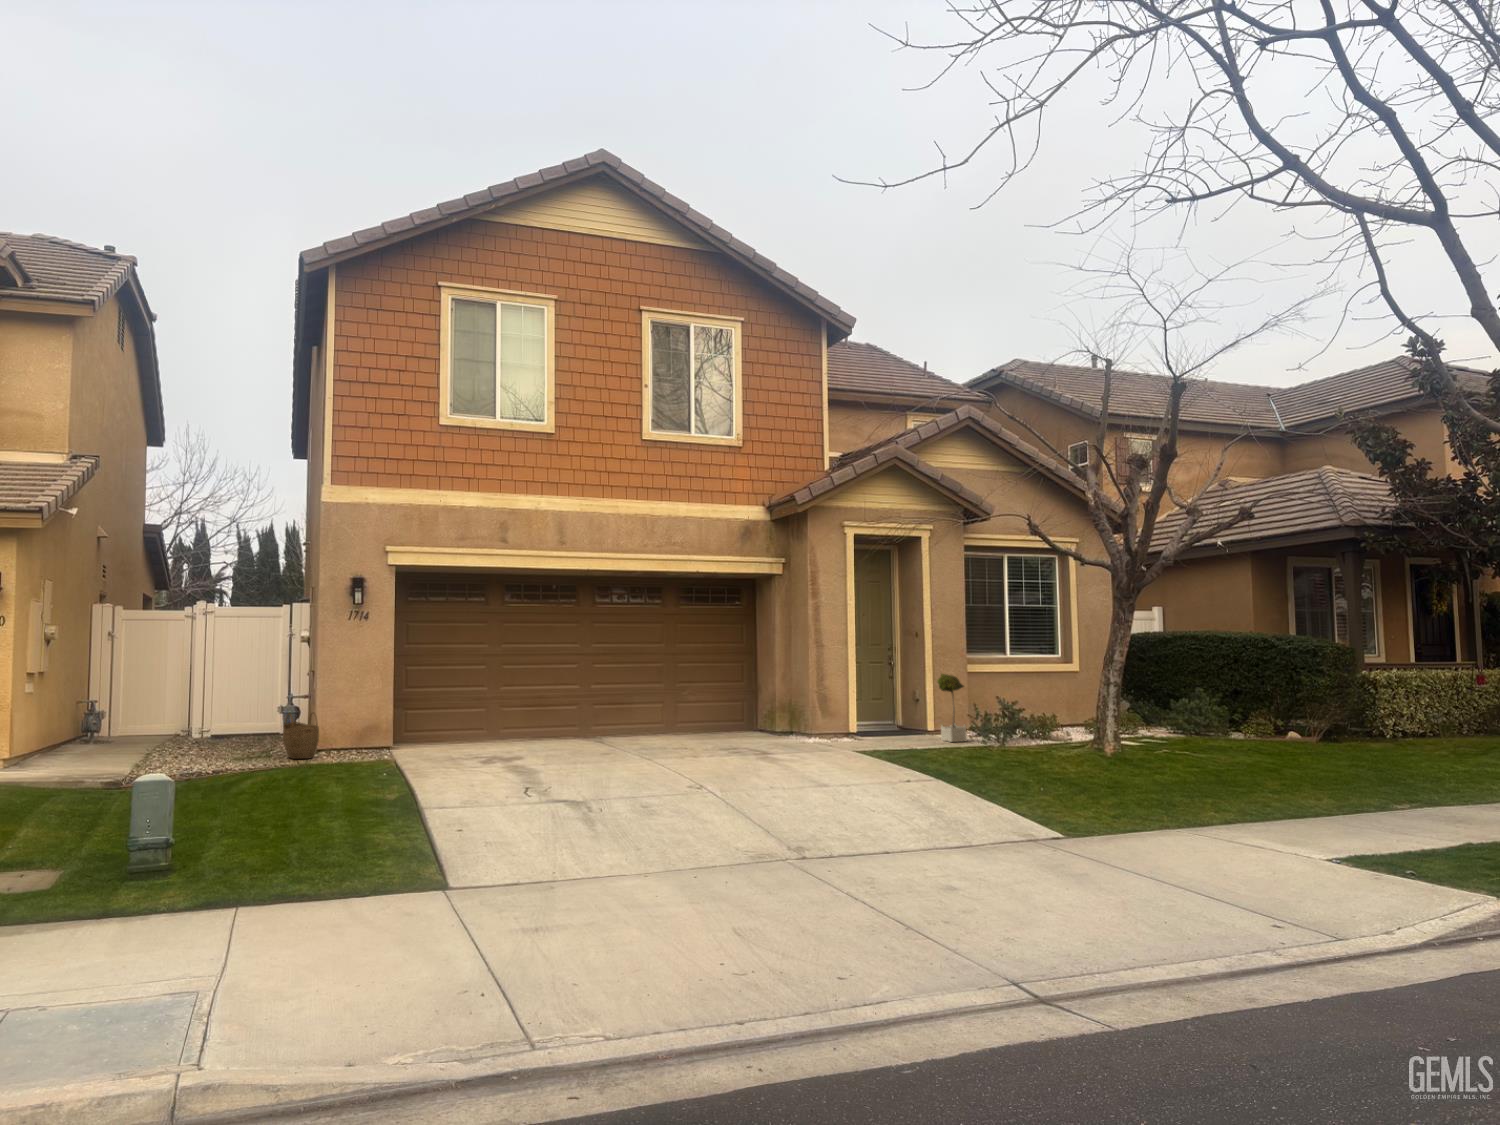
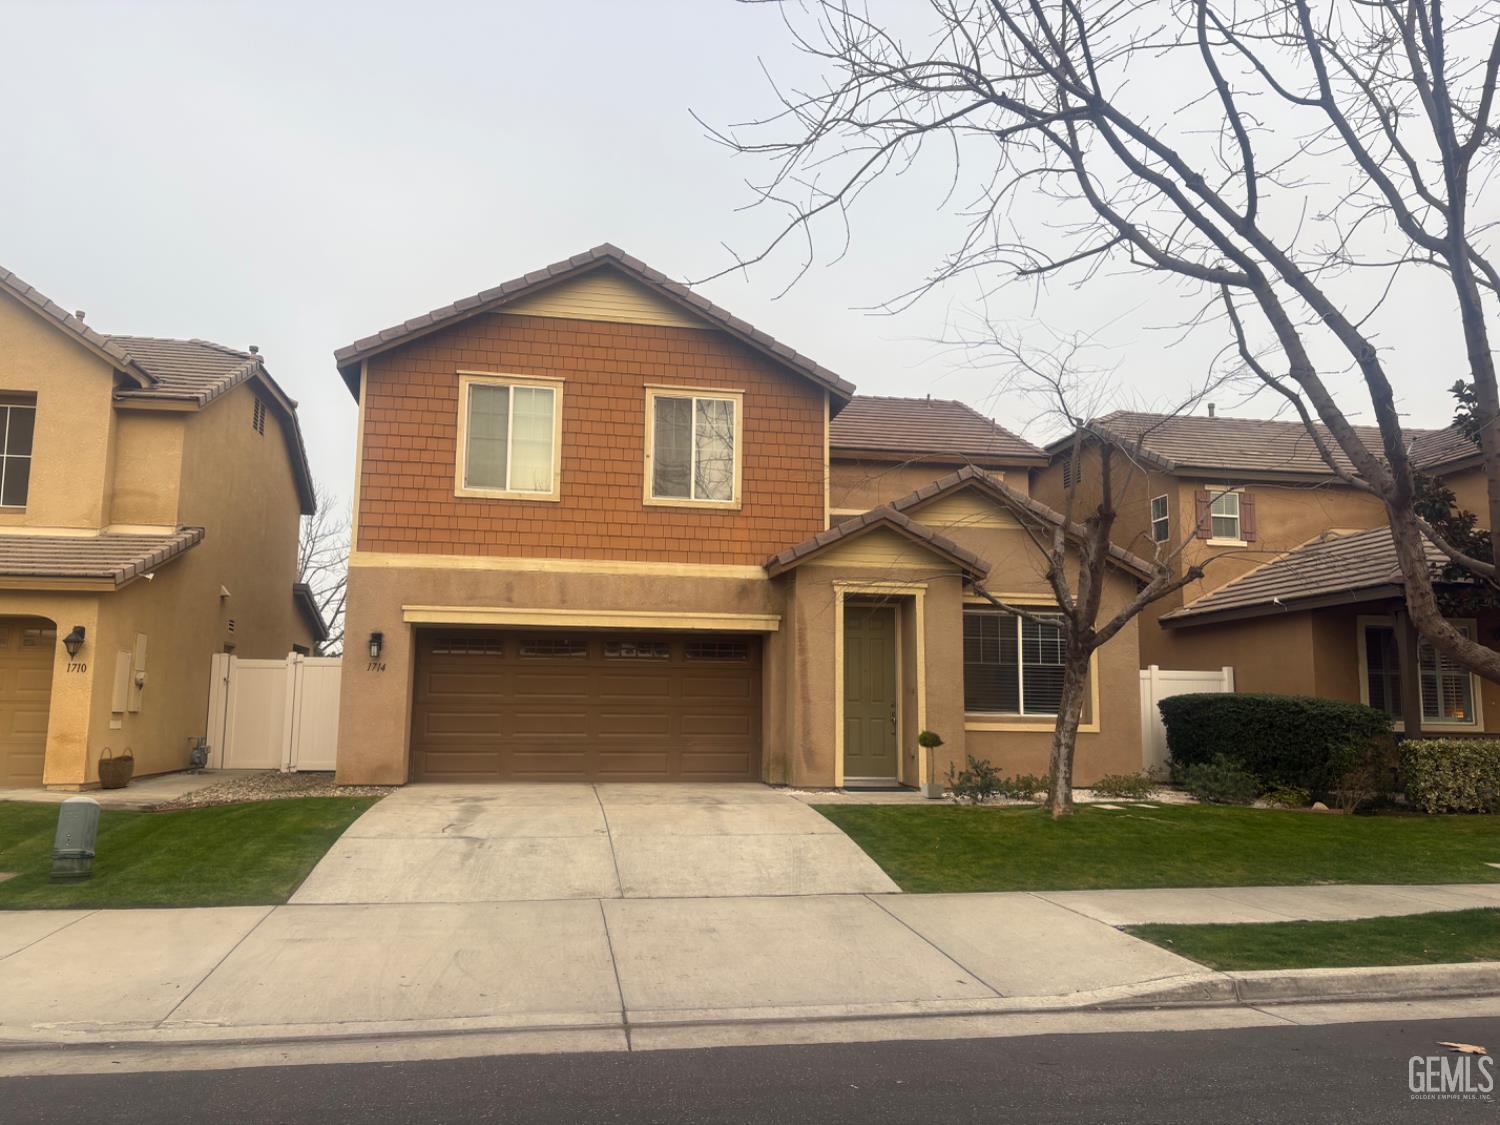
woven basket: present [283,712,319,759] -> present [98,749,134,788]

